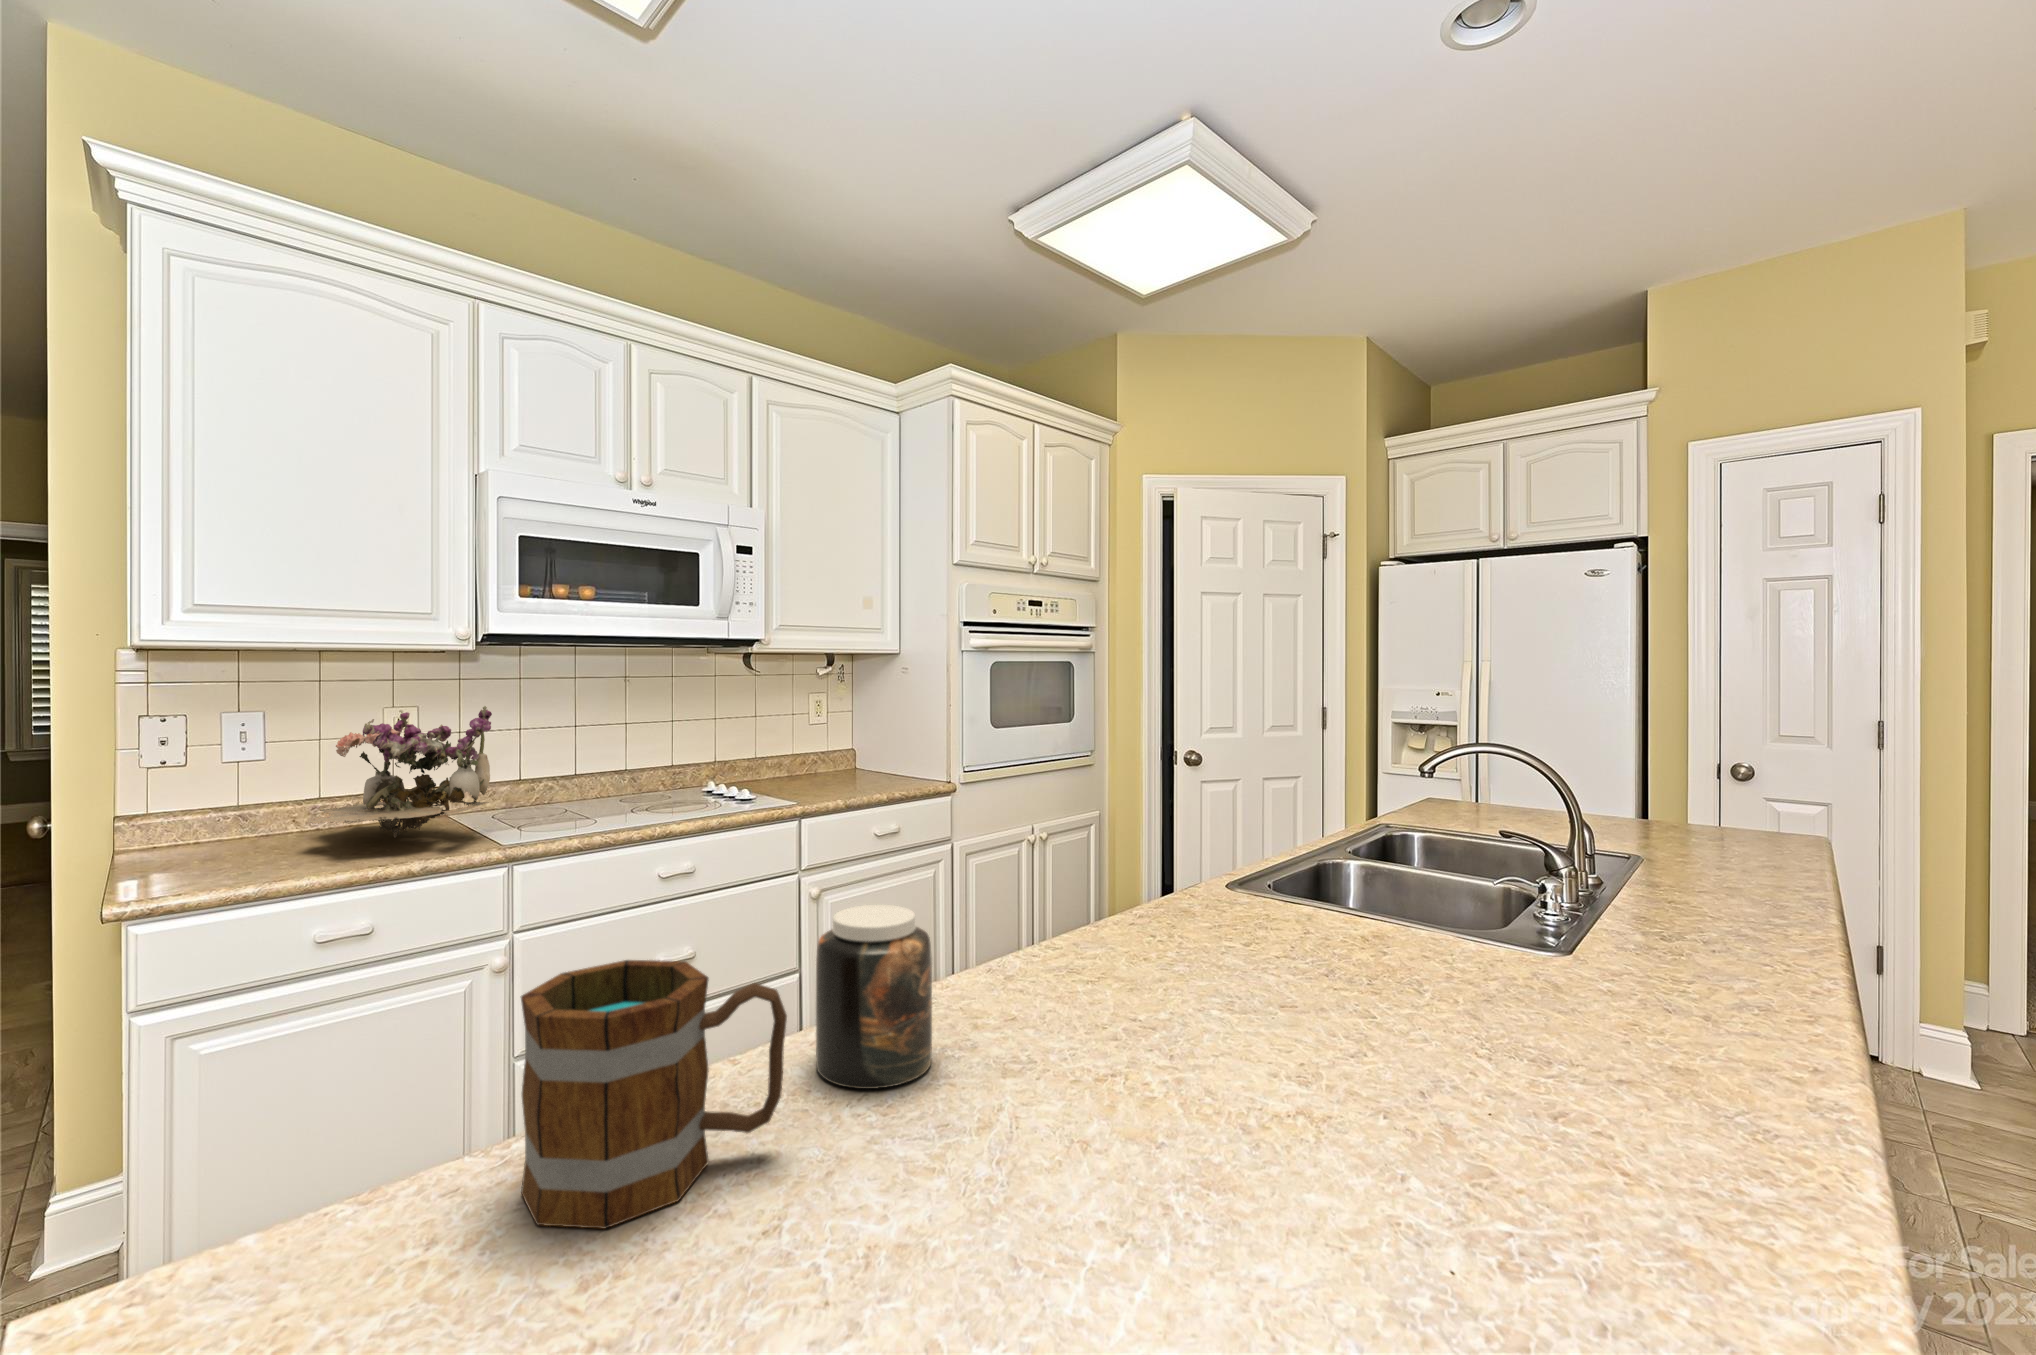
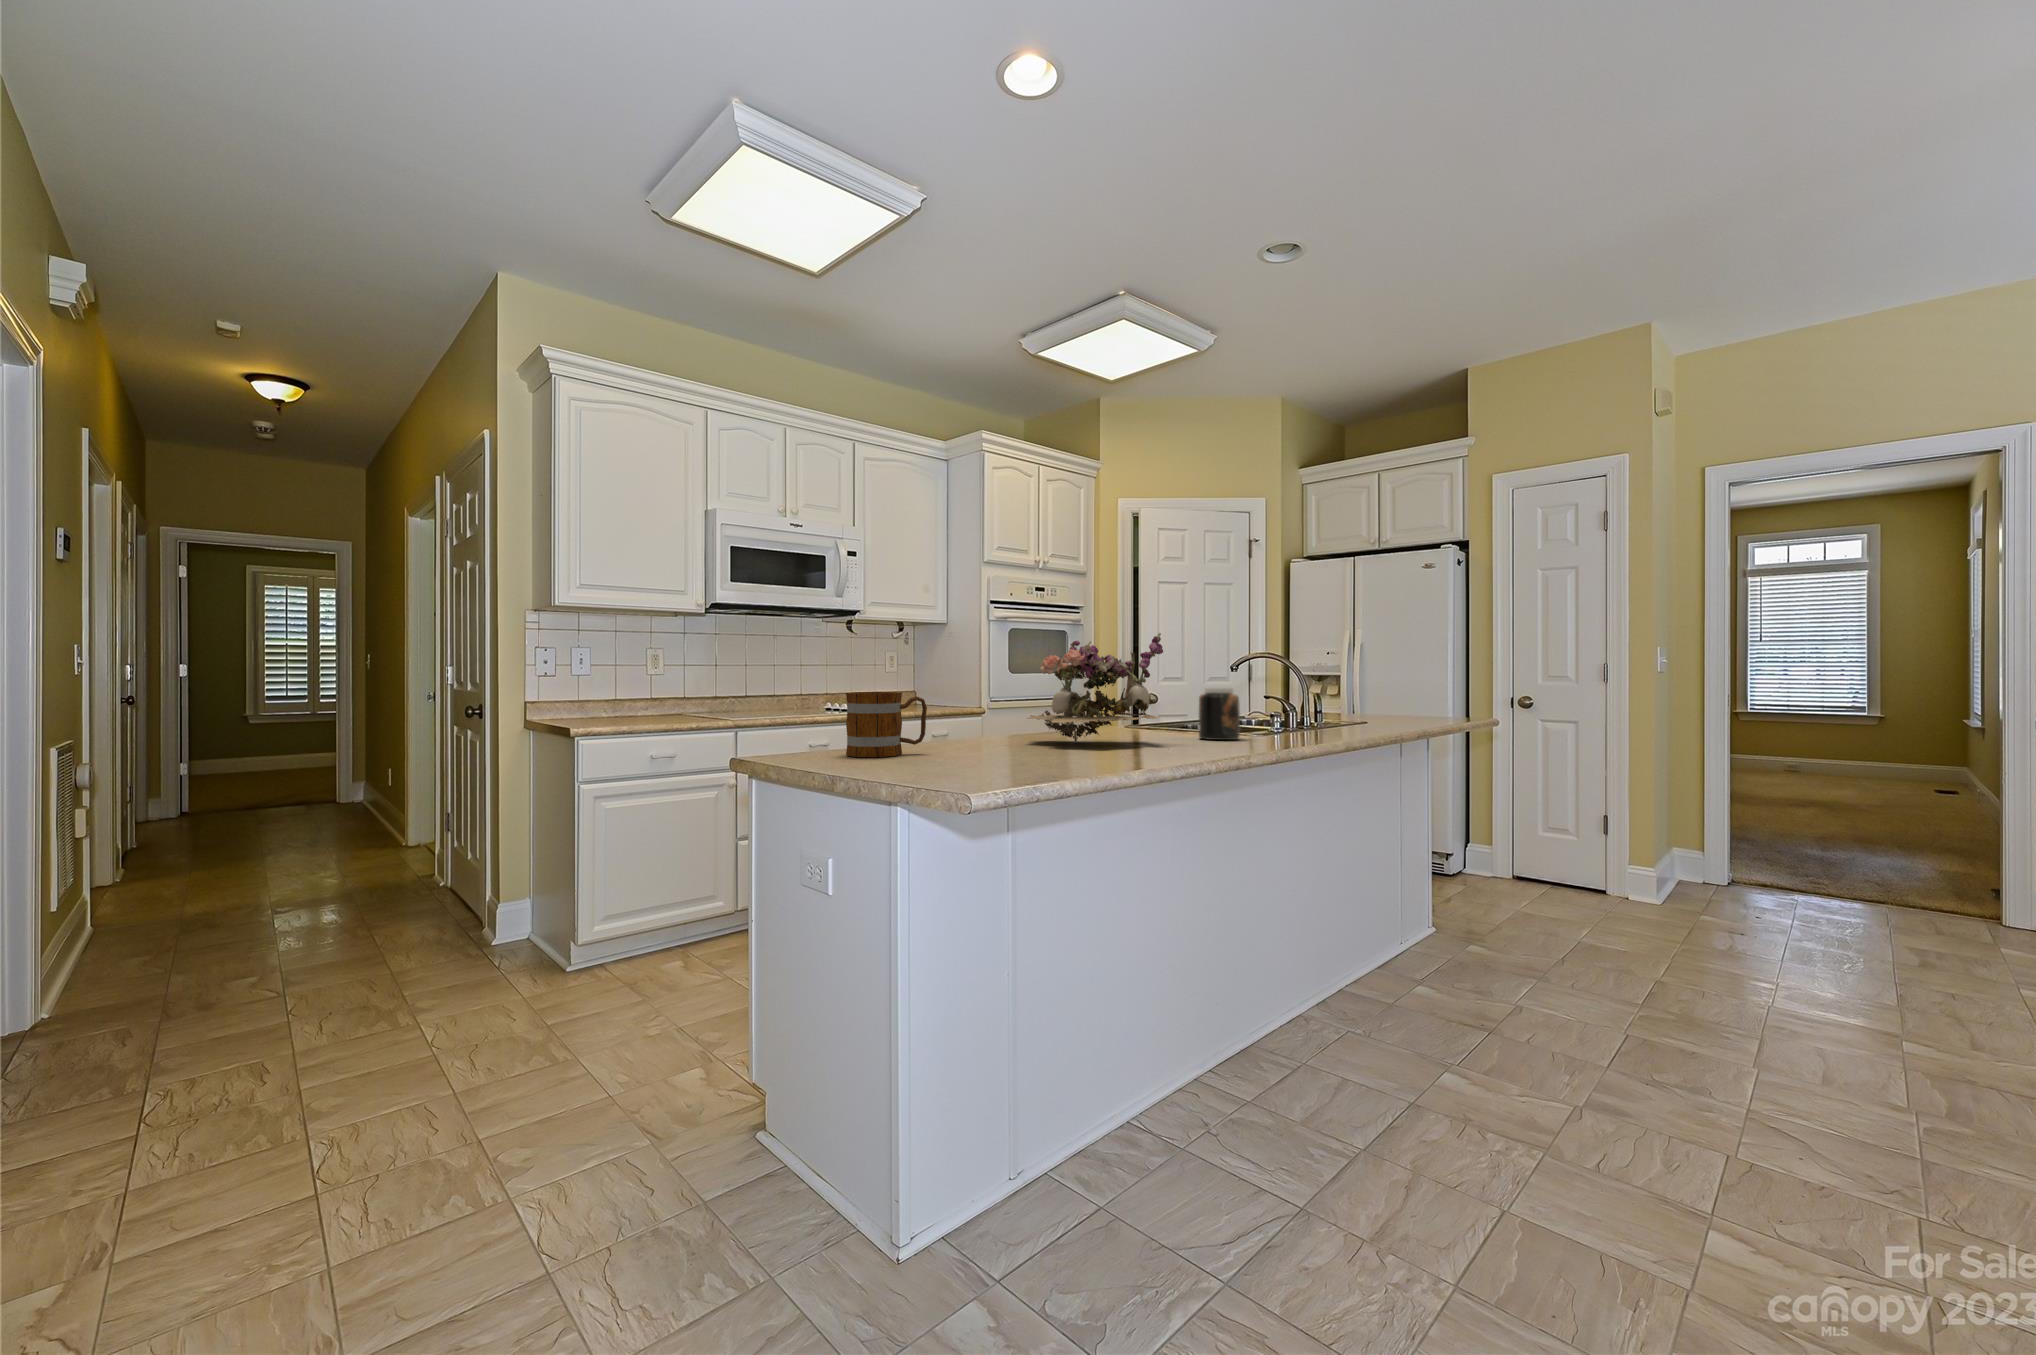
flower arrangement: present [307,706,492,838] -> present [1027,633,1163,742]
jar: present [816,905,932,1089] -> present [1199,688,1240,740]

